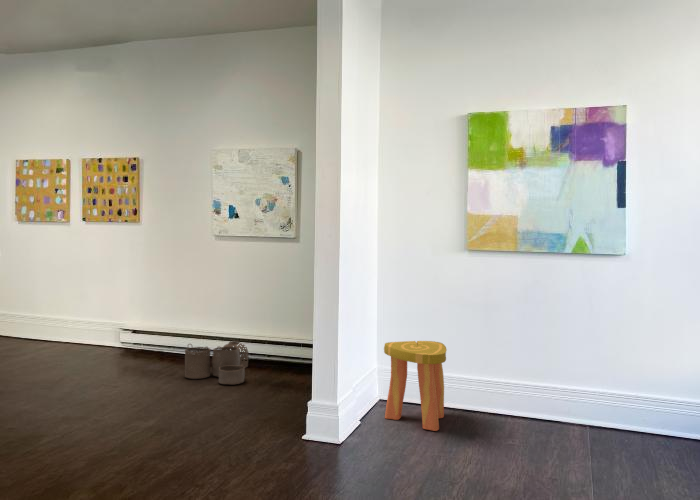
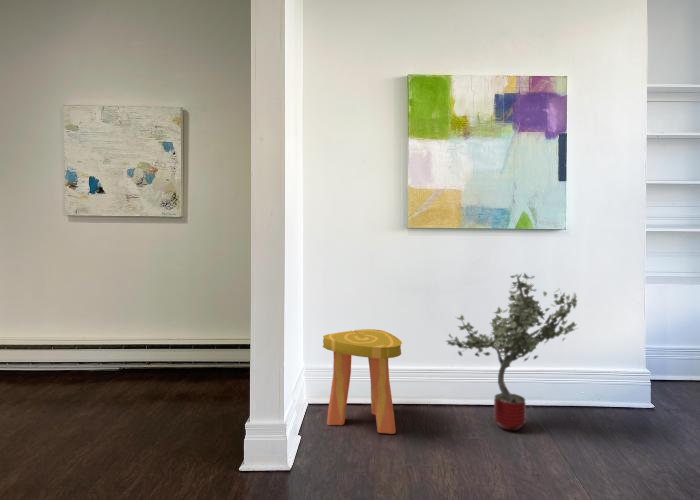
potted tree: none [488,296,616,444] -> present [447,274,577,430]
woven basket: present [185,340,248,384] -> none [35,343,126,405]

